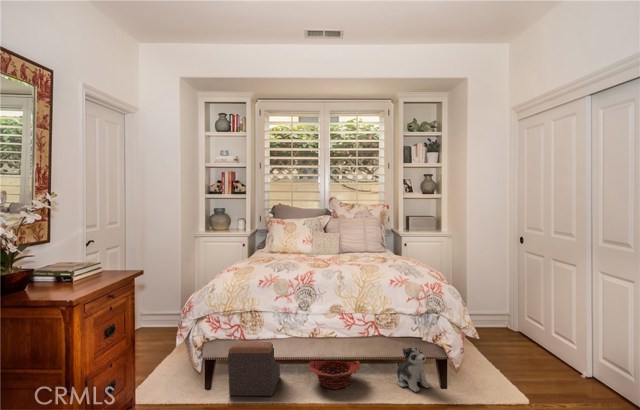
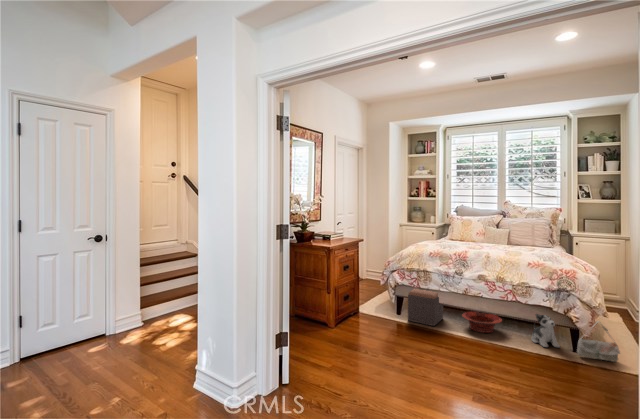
bag: none [452,345,495,395] -> present [577,321,620,362]

